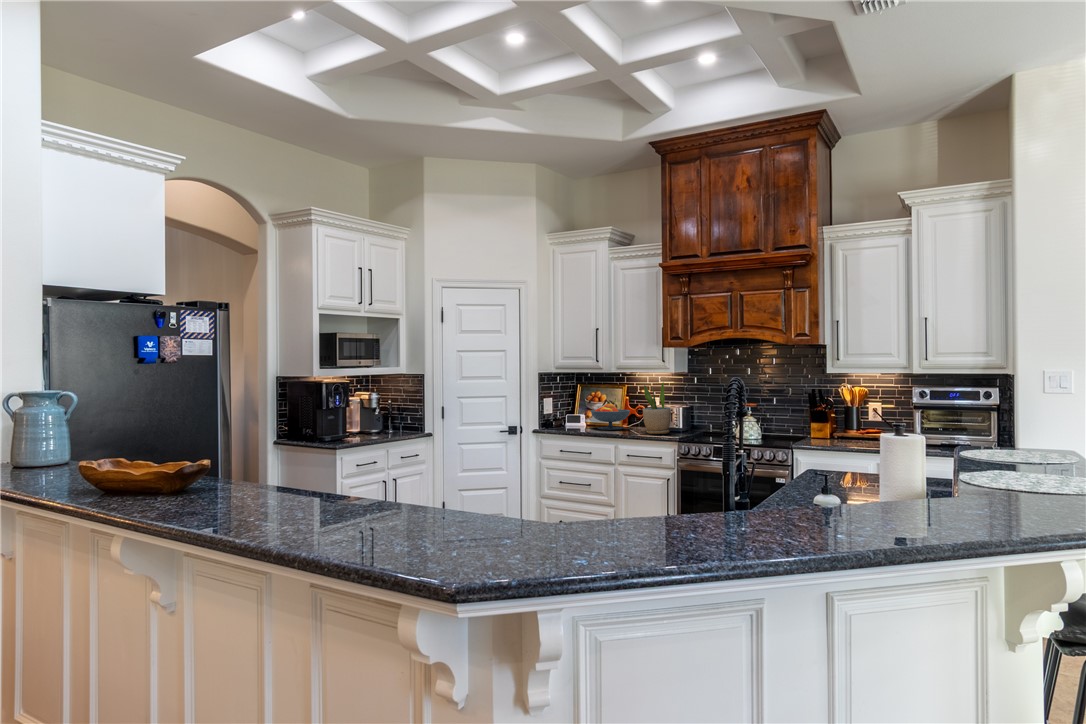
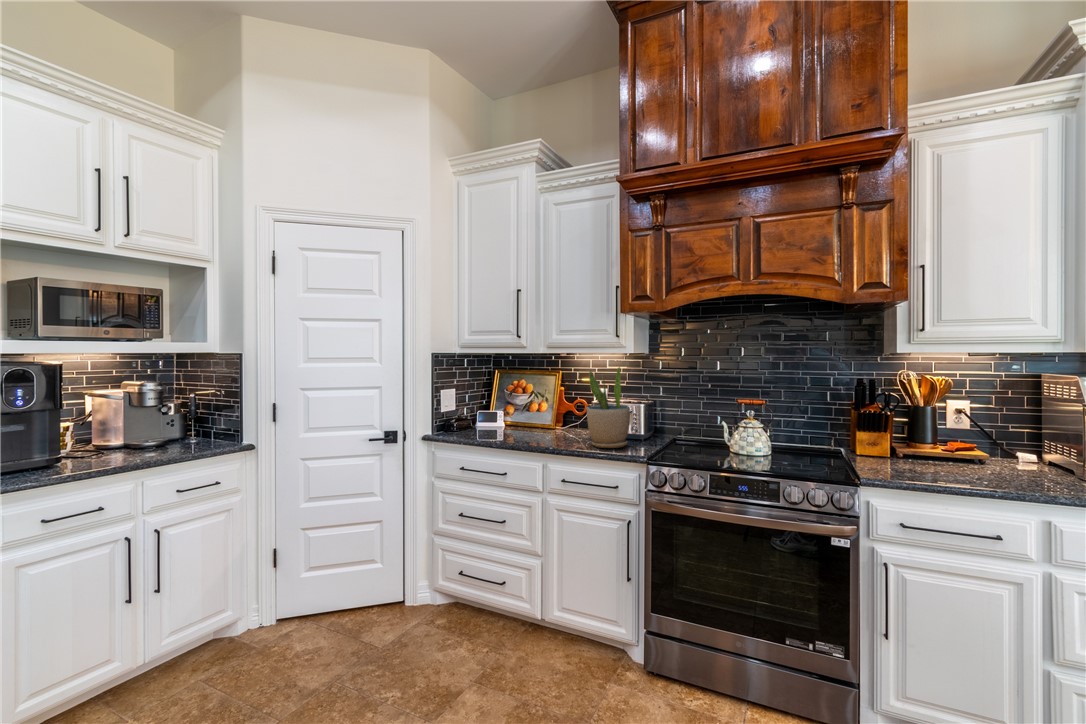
fruit bowl: present [591,404,630,430] -> none [508,397,566,438]

